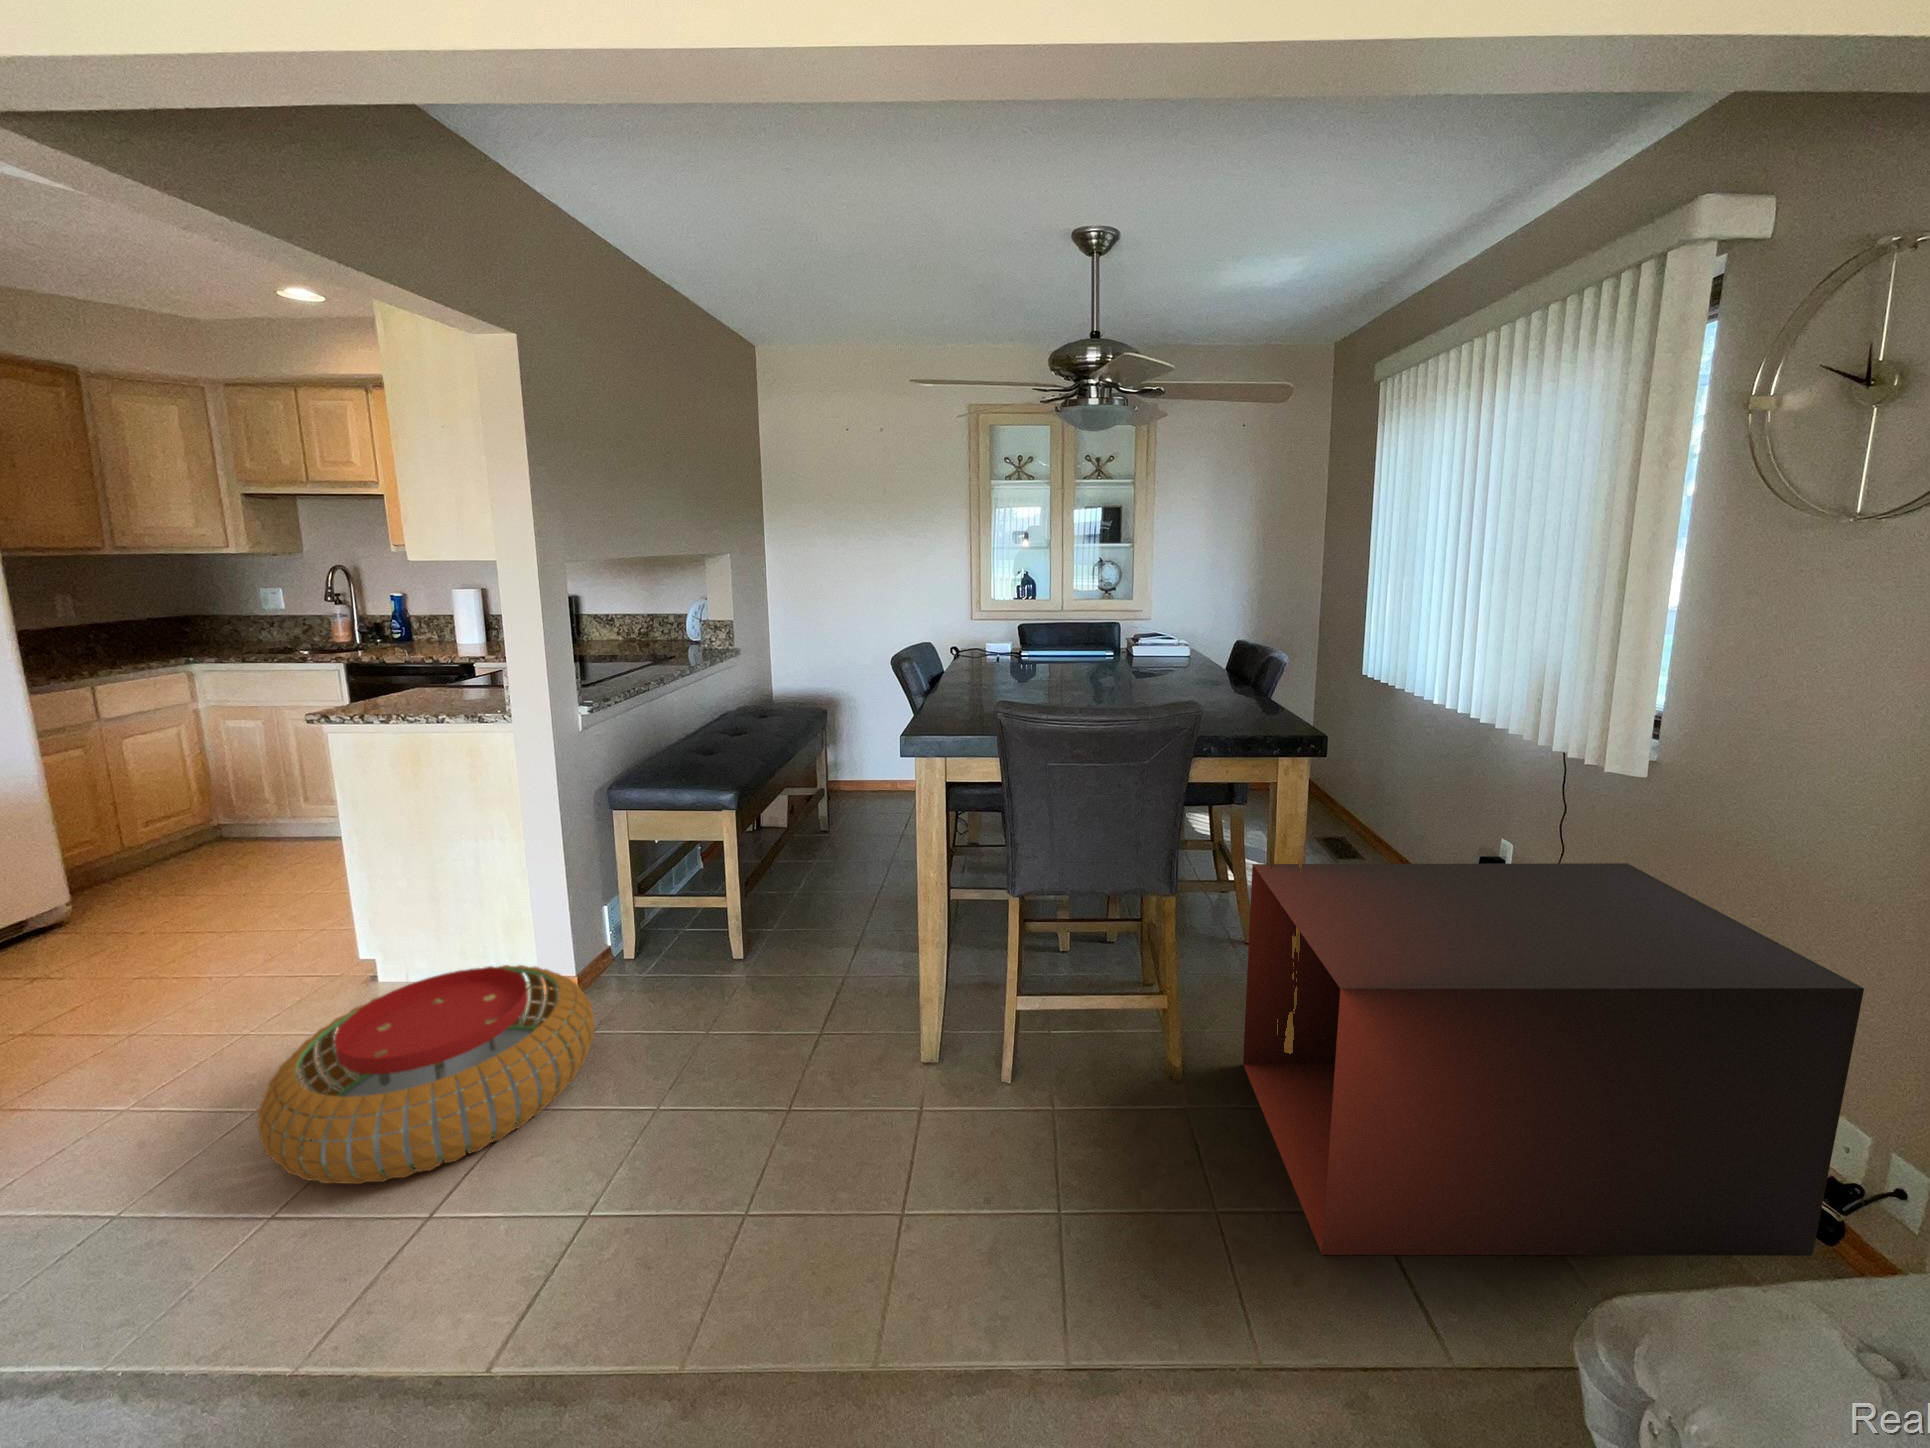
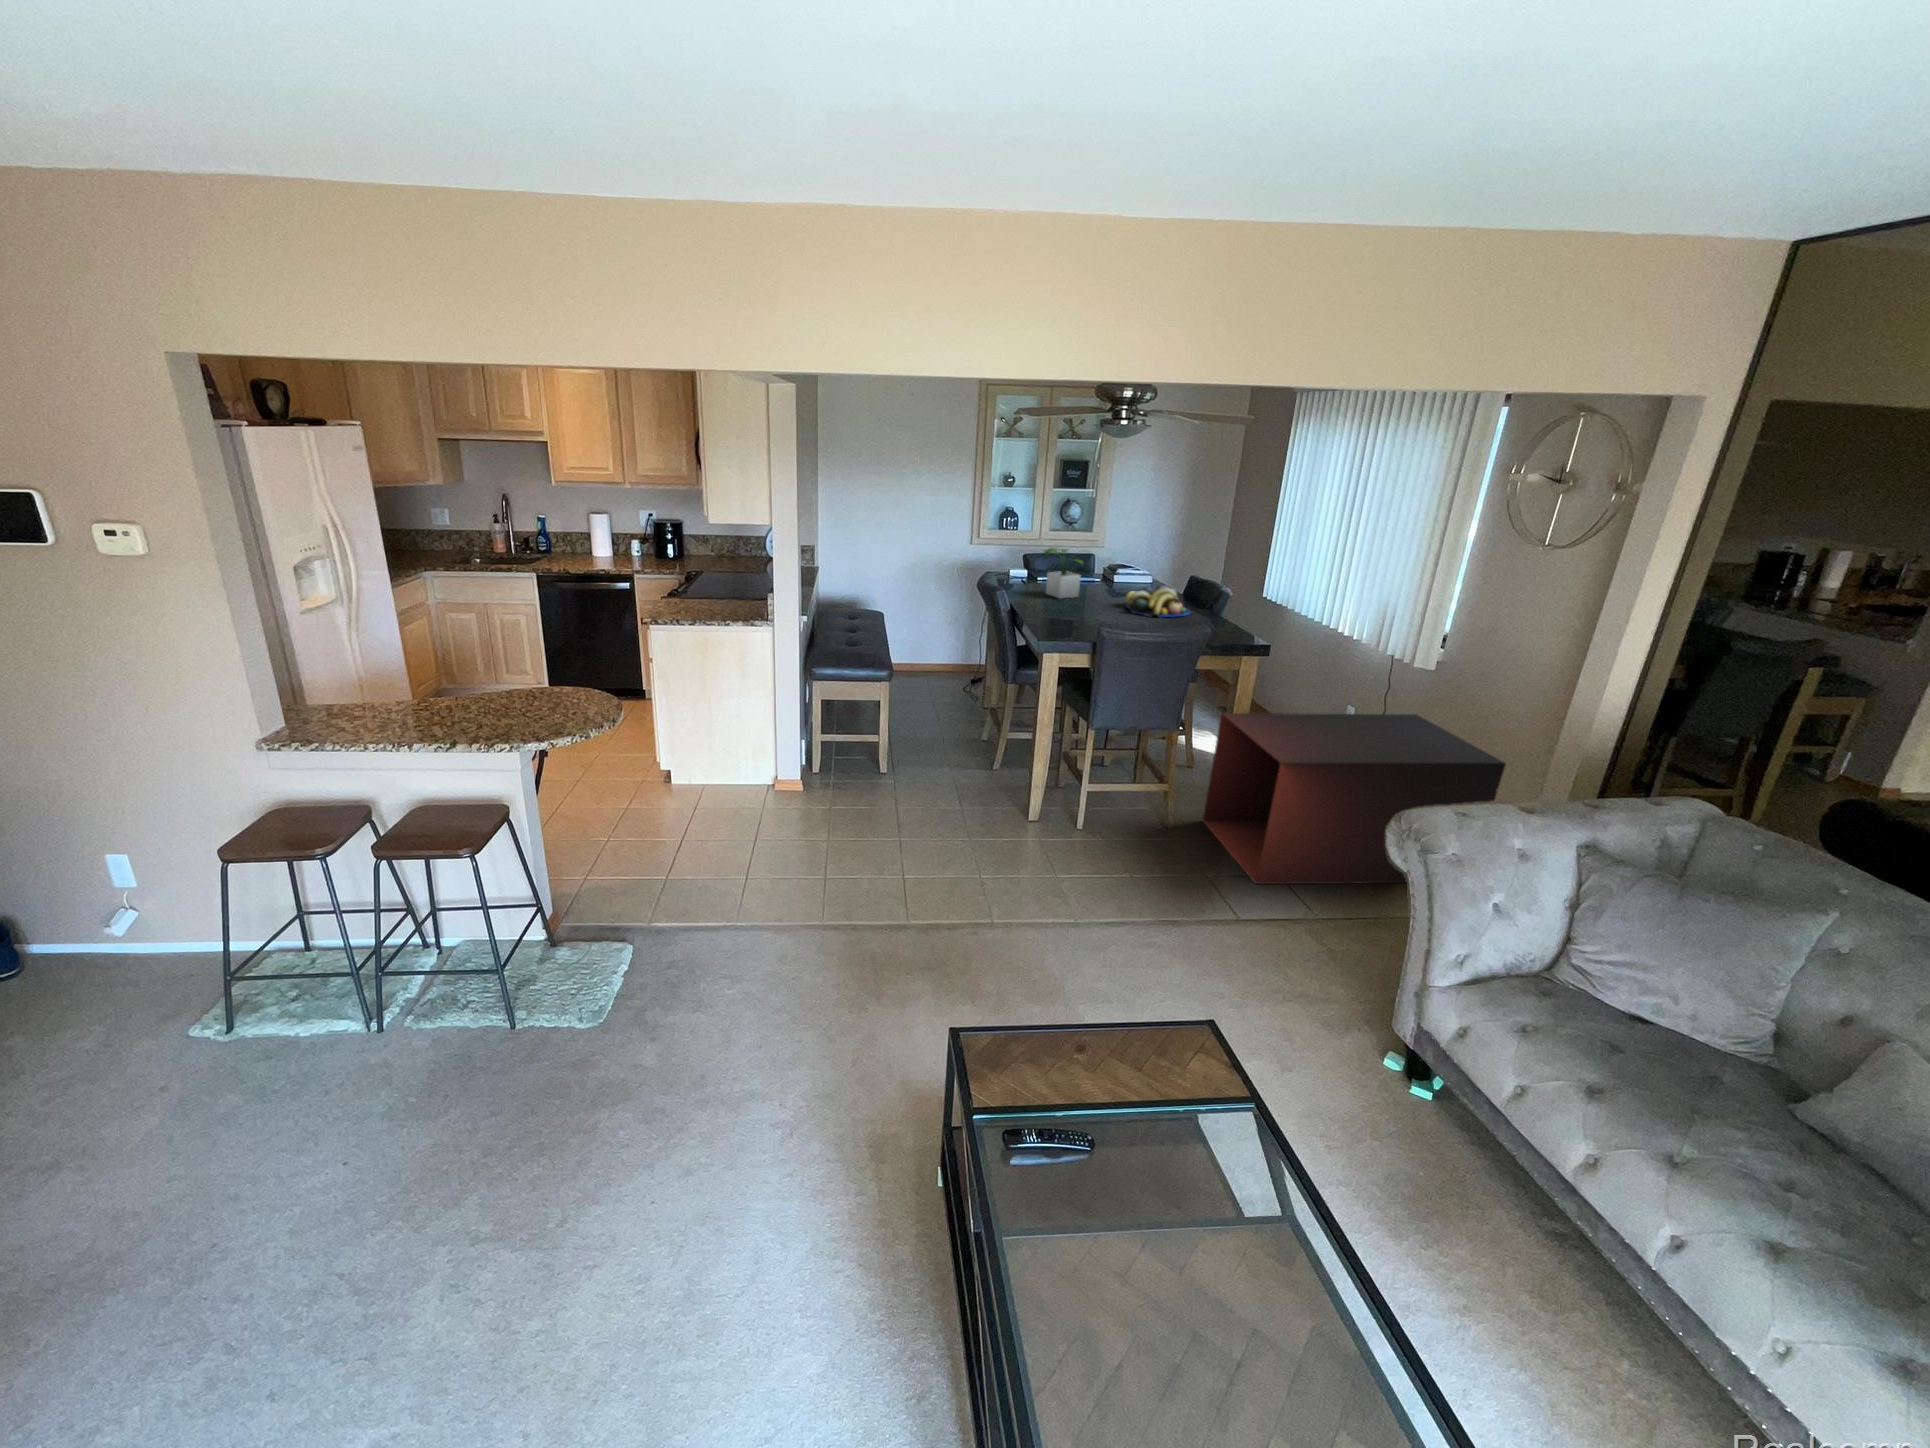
potted plant: none [987,600,1076,677] -> present [1044,548,1083,599]
fruit bowl: none [1112,650,1215,698] -> present [1125,585,1190,617]
pouf: present [257,965,595,1184] -> none [706,770,854,866]

